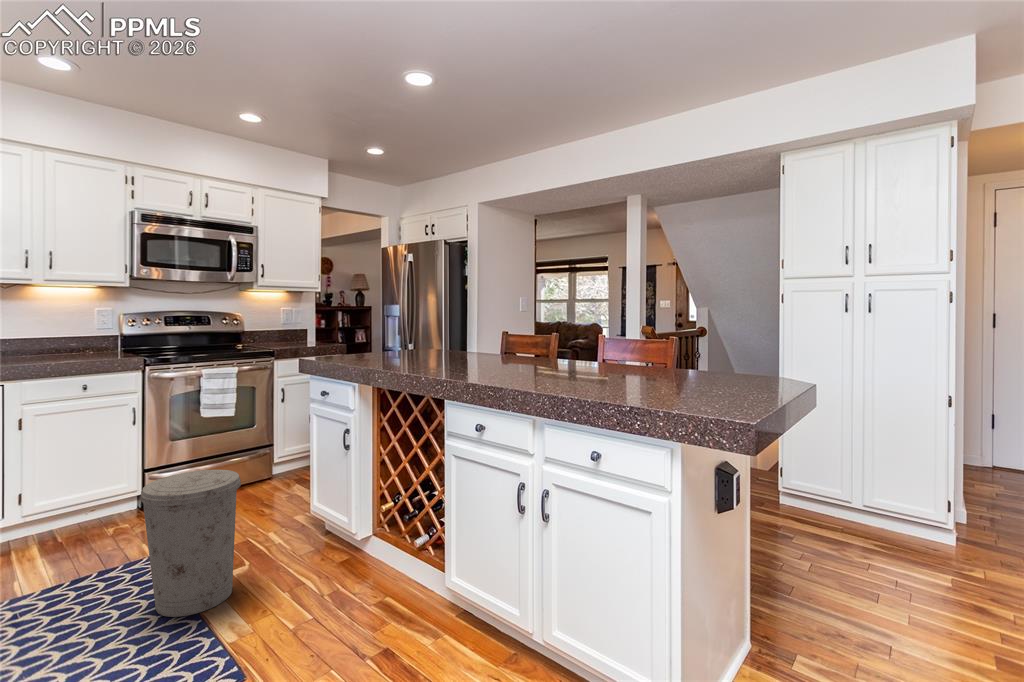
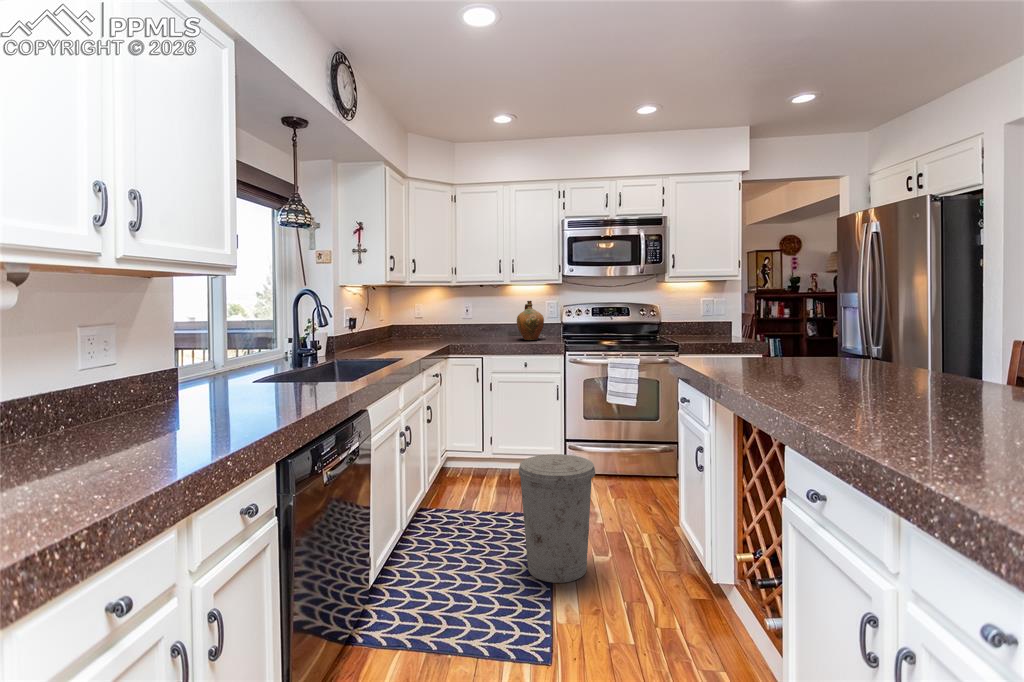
ceramic jug: none [51,305,97,355] -> present [517,301,544,340]

